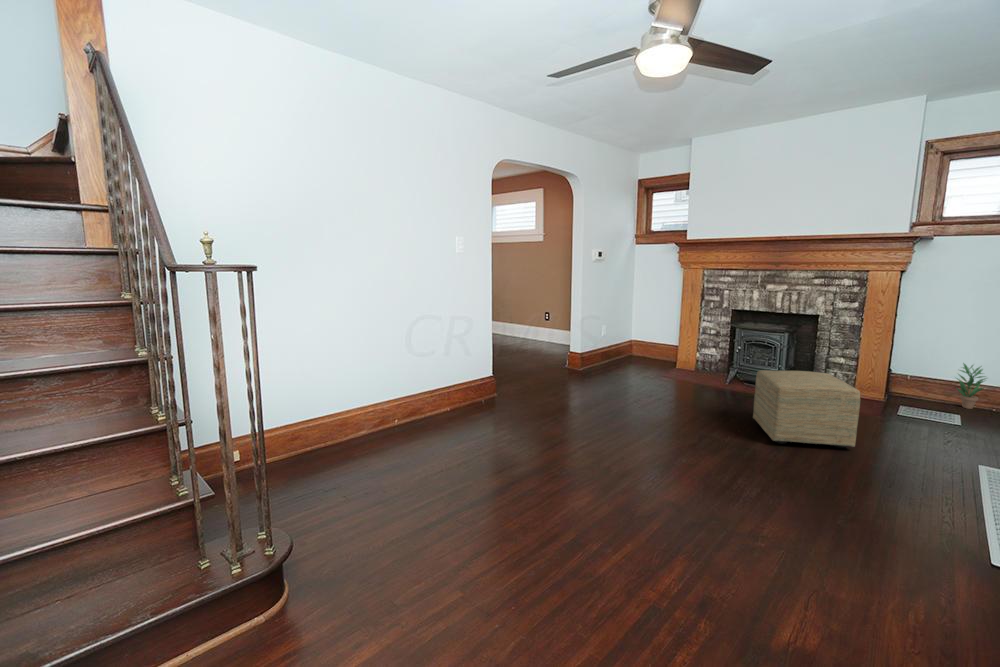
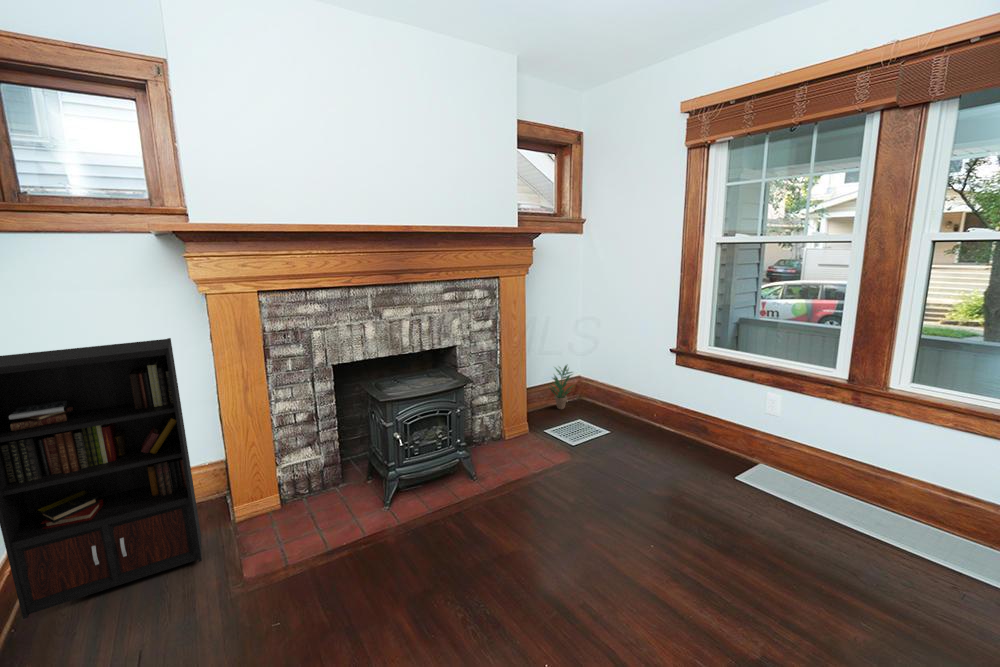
bookcase: none [612,283,686,370] -> present [0,338,202,619]
ottoman: present [753,370,860,448] -> none [594,438,734,602]

